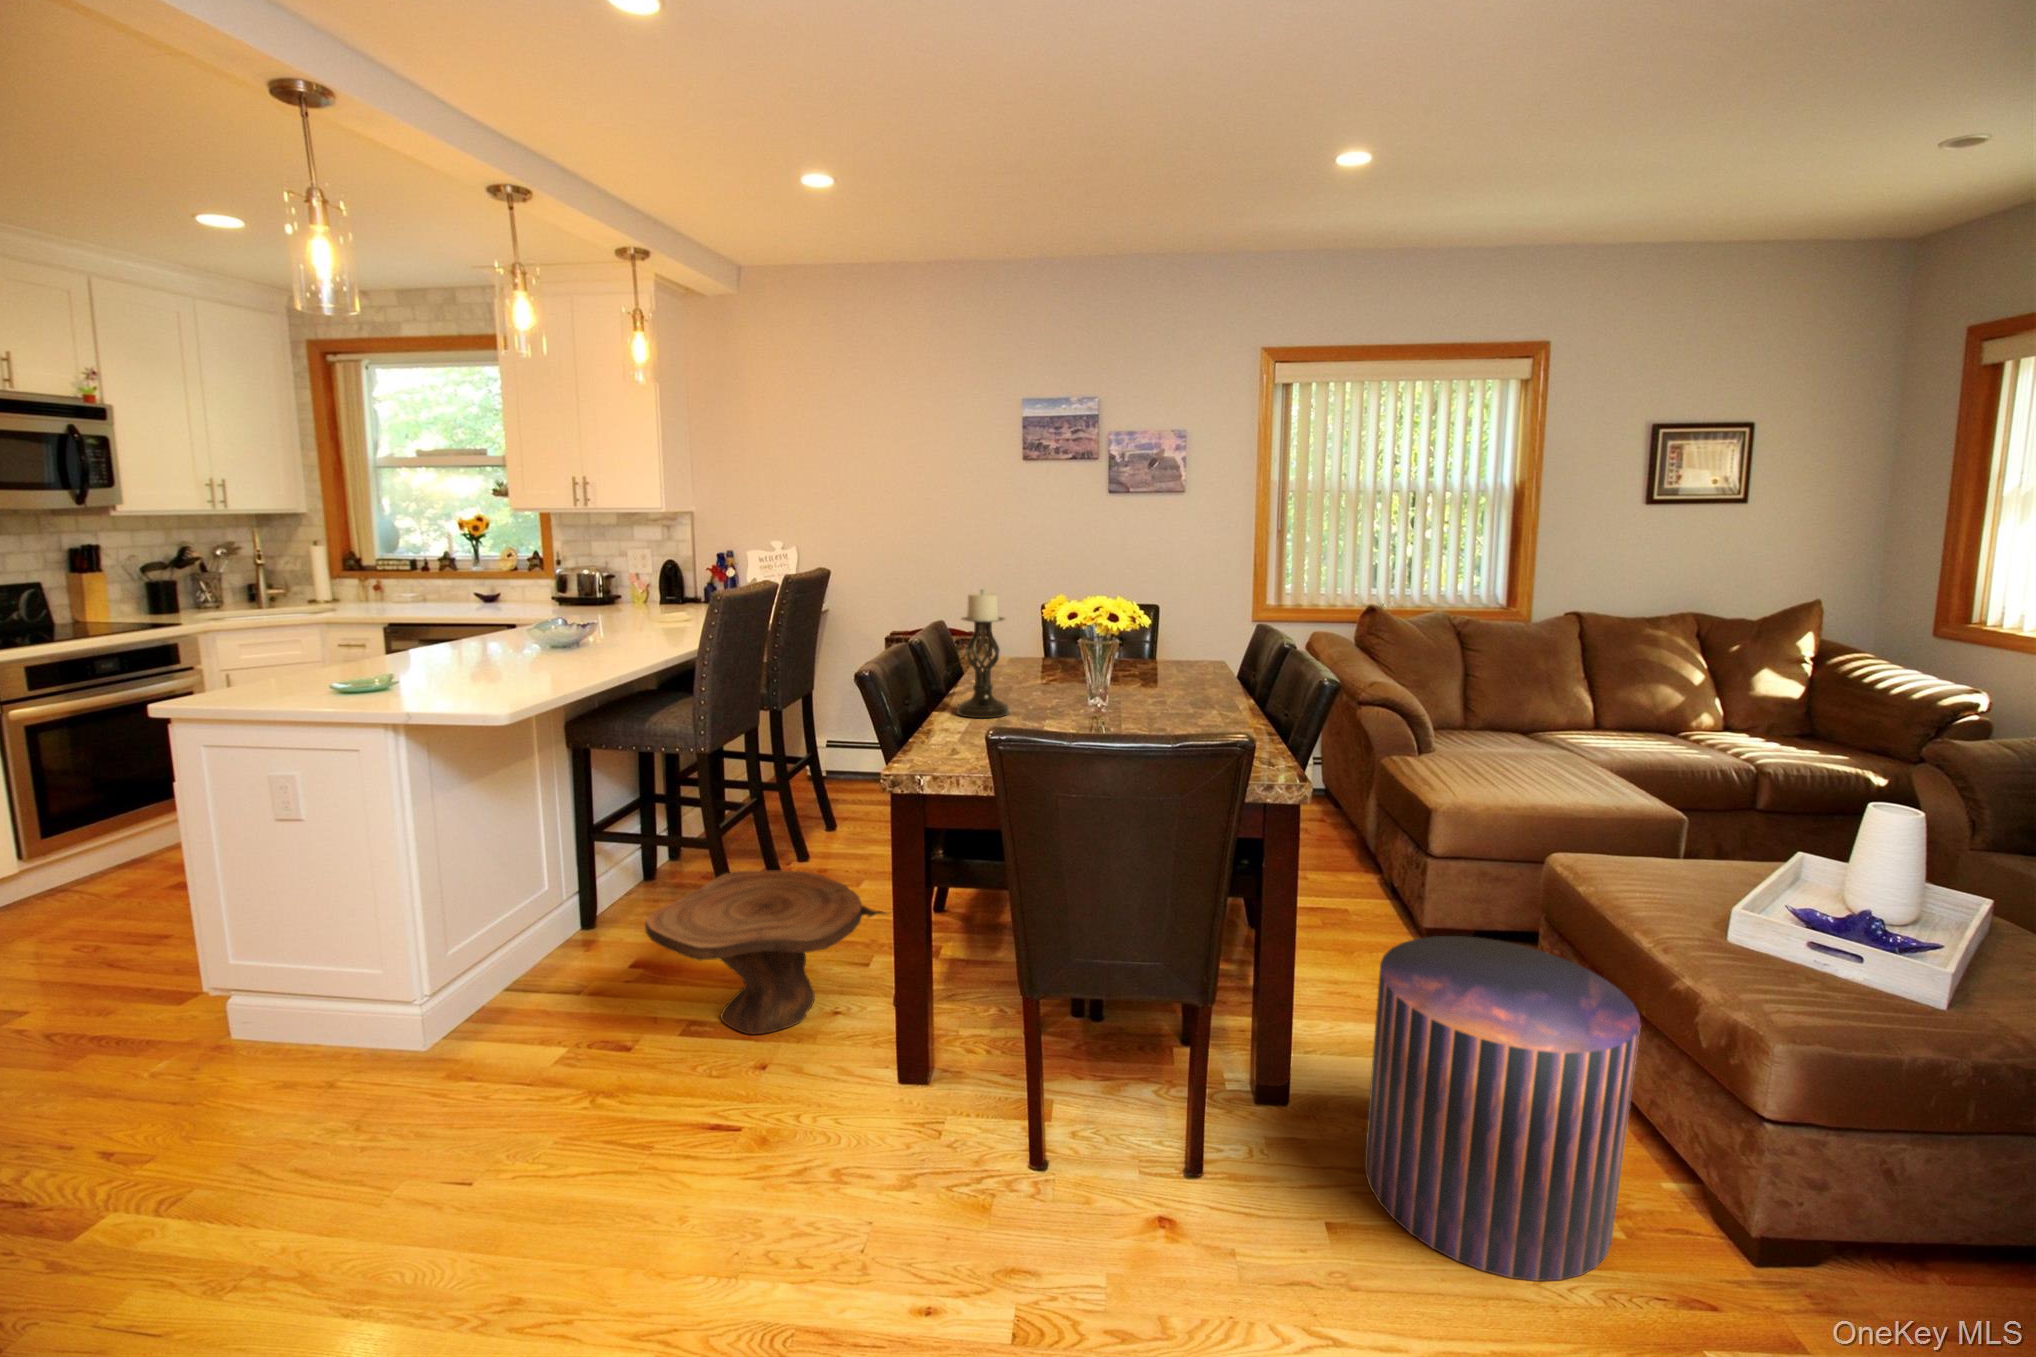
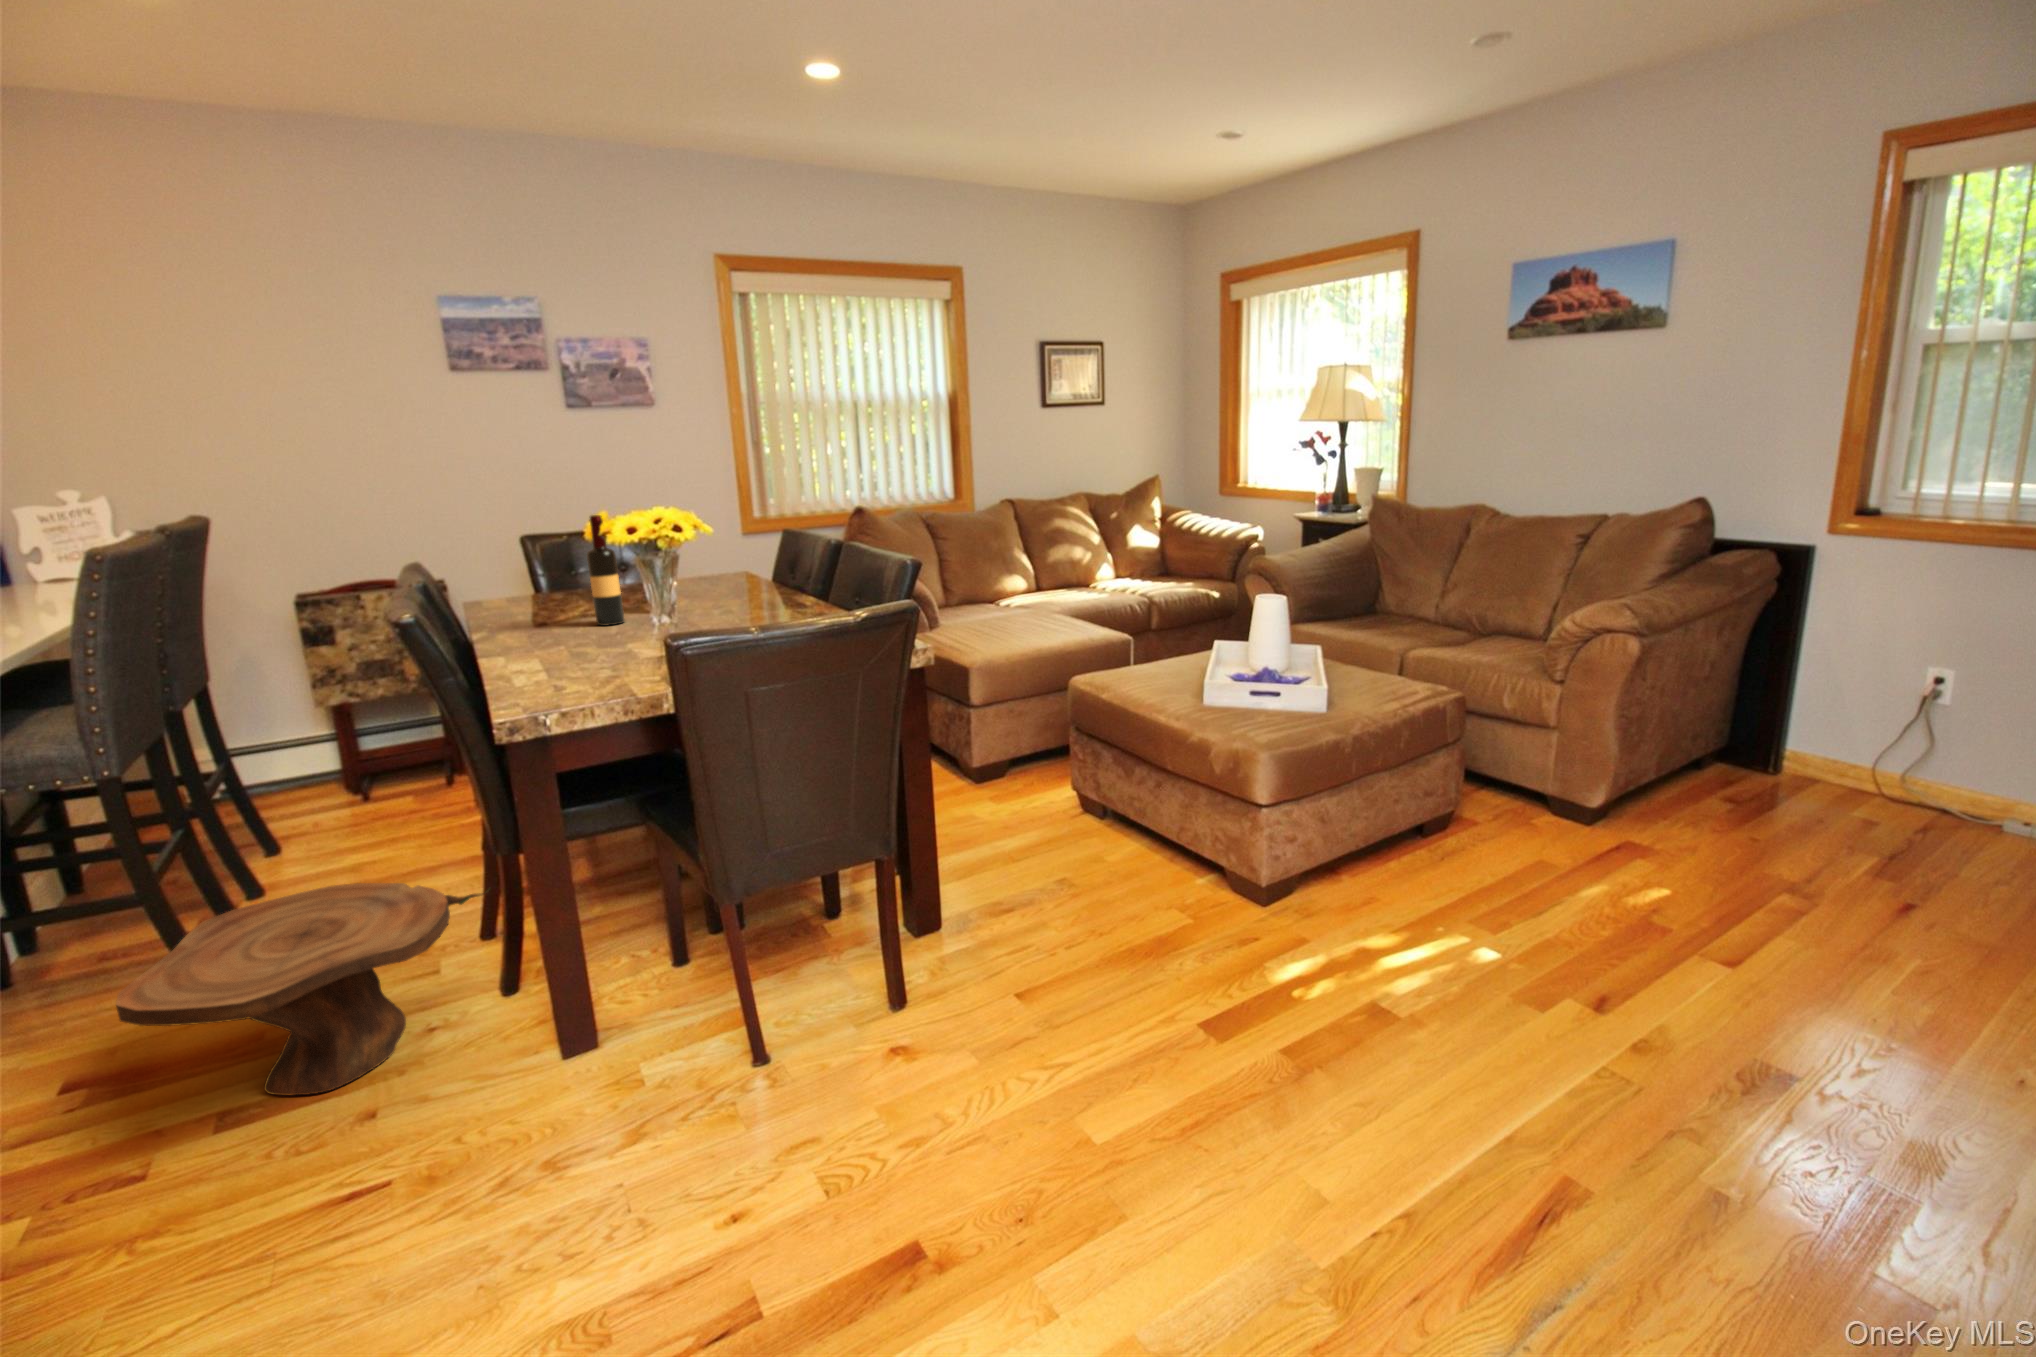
candle holder: present [957,589,1009,718] -> none [500,506,580,654]
wine bottle: none [1041,599,1066,700] -> present [587,515,625,626]
pouf: present [1365,936,1640,1281] -> none [1010,743,1192,983]

